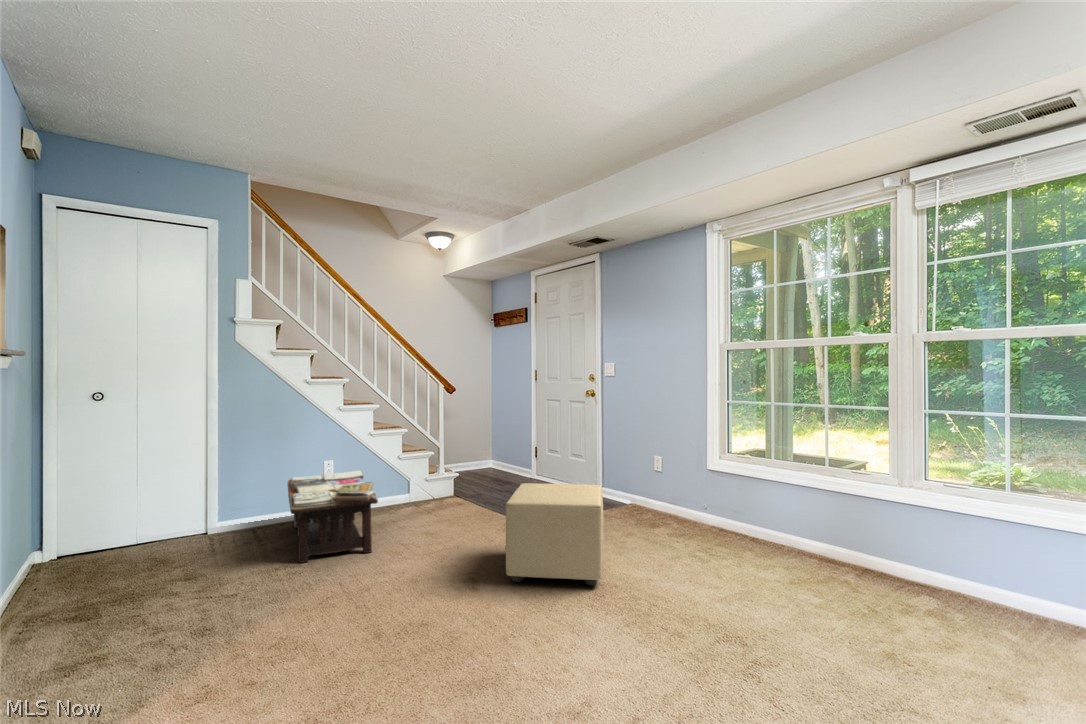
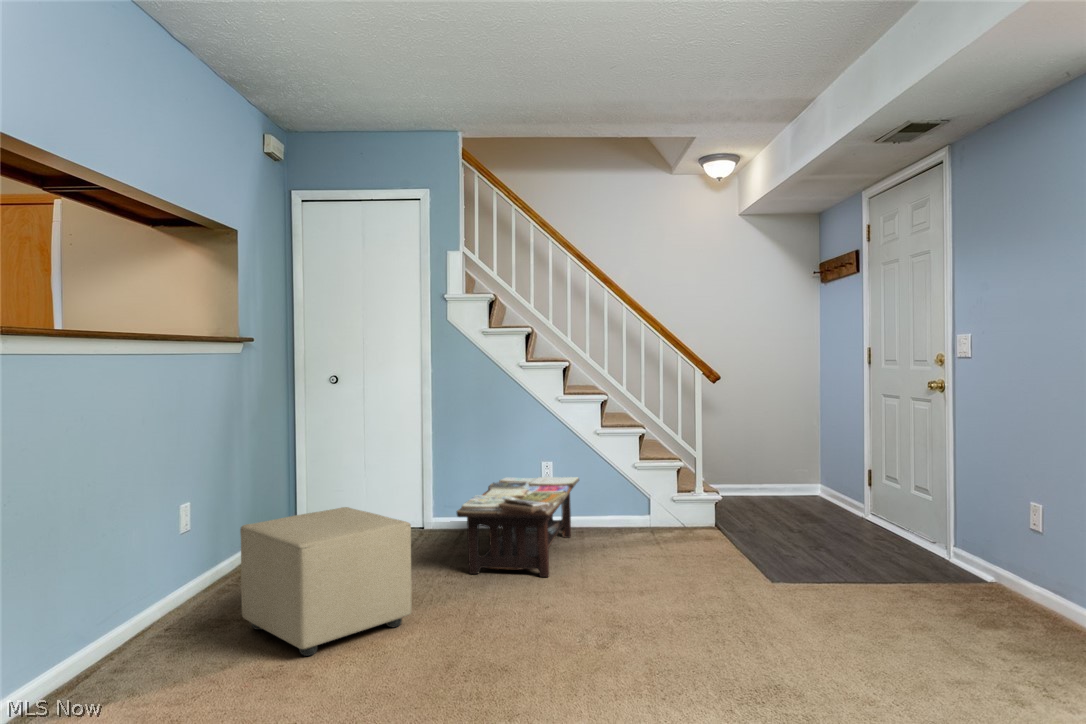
ottoman: present [506,483,603,586] -> present [240,507,412,656]

